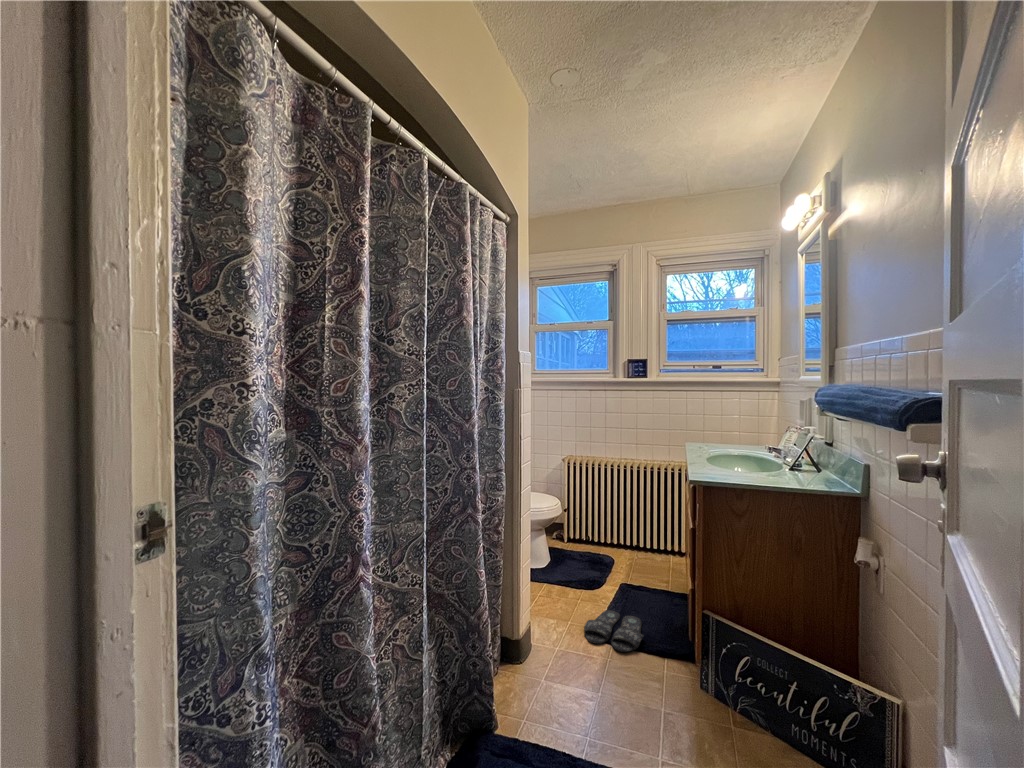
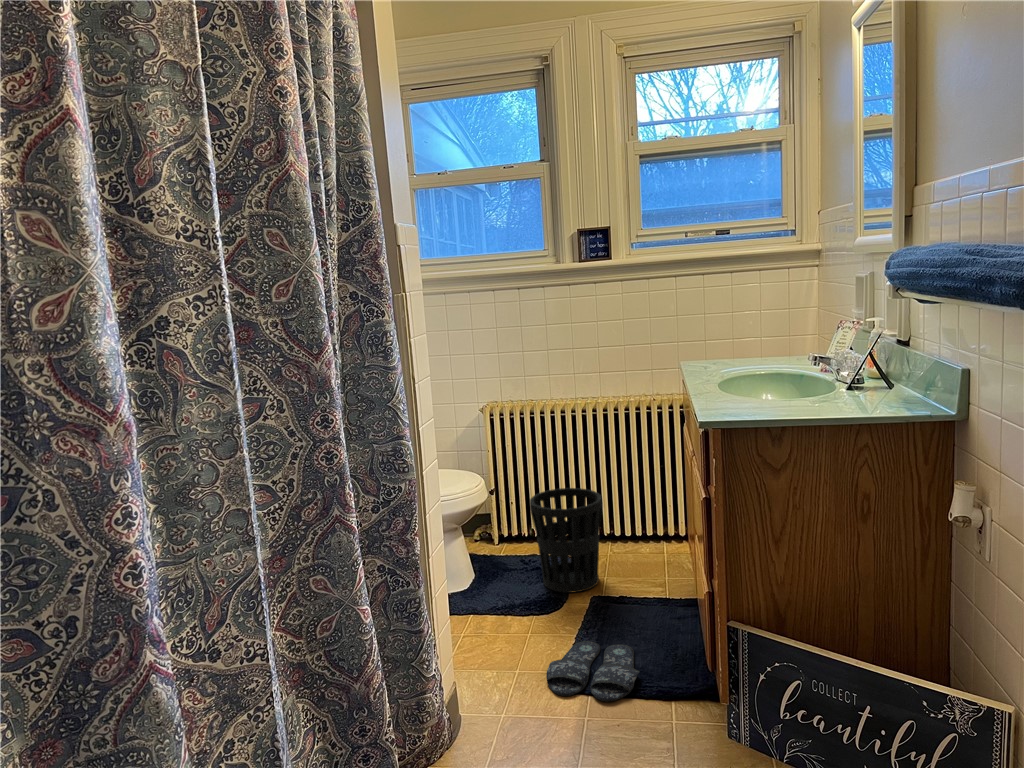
wastebasket: none [583,511,628,578] -> present [530,488,603,593]

